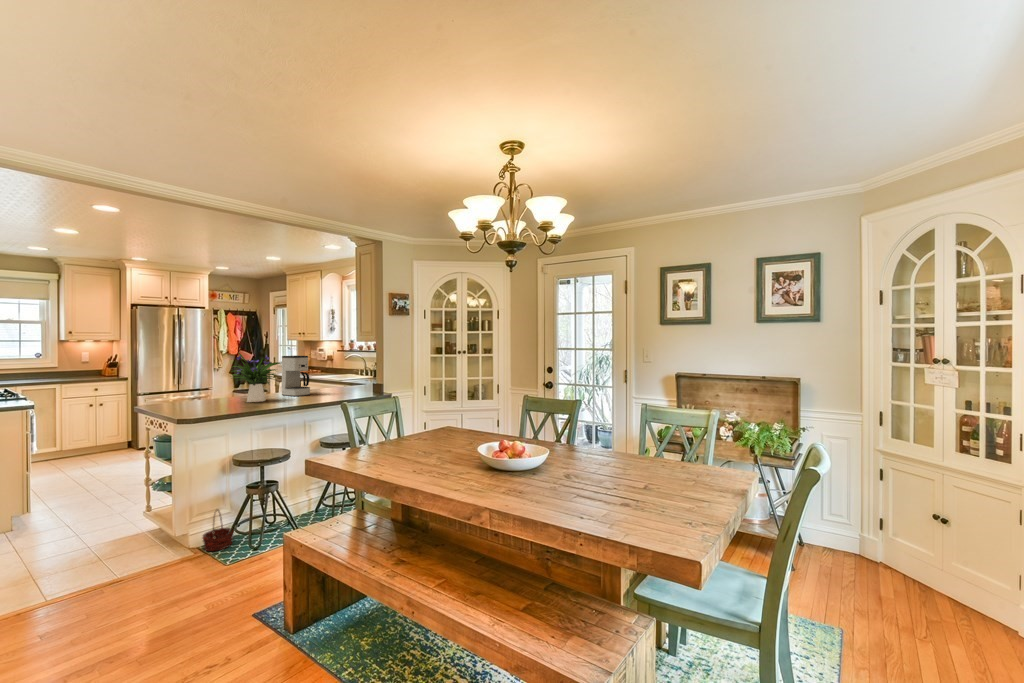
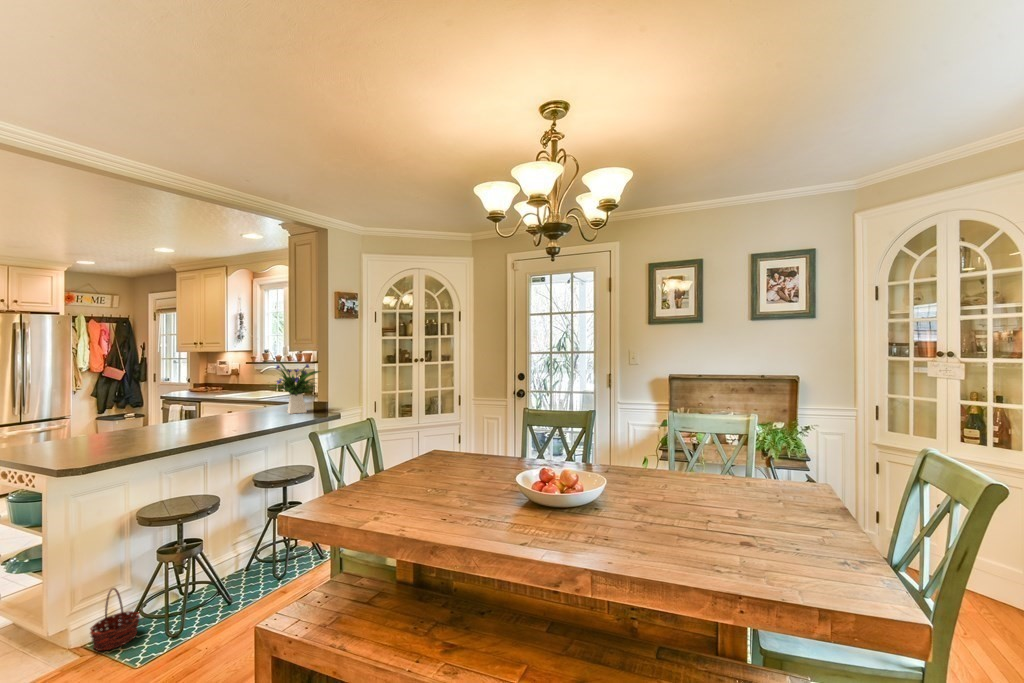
flower arrangement: present [233,352,280,402] -> present [273,362,320,414]
coffee maker: present [282,356,310,396] -> none [192,369,232,422]

